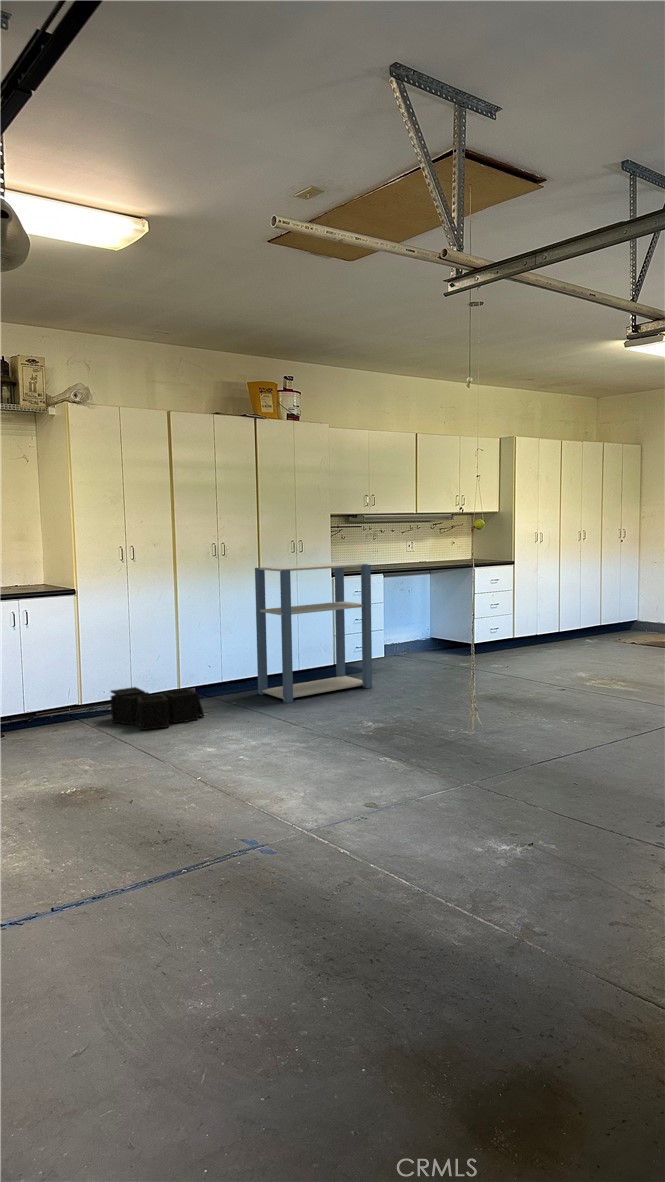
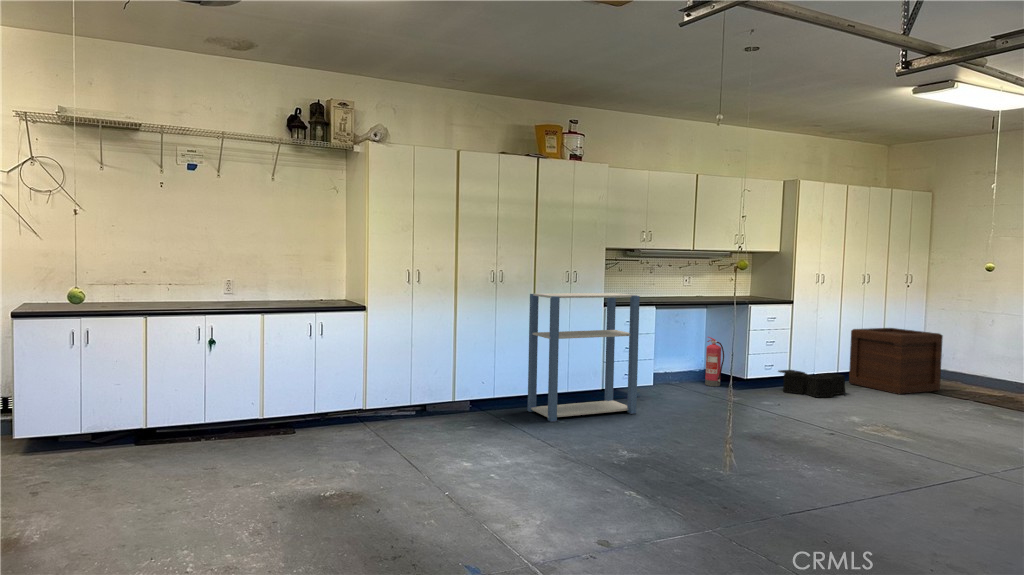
wooden crate: none [568,584,653,649] -> present [849,328,943,394]
fire extinguisher: none [431,603,450,654] -> present [705,337,724,386]
storage bin: present [111,687,204,730] -> present [778,370,845,397]

